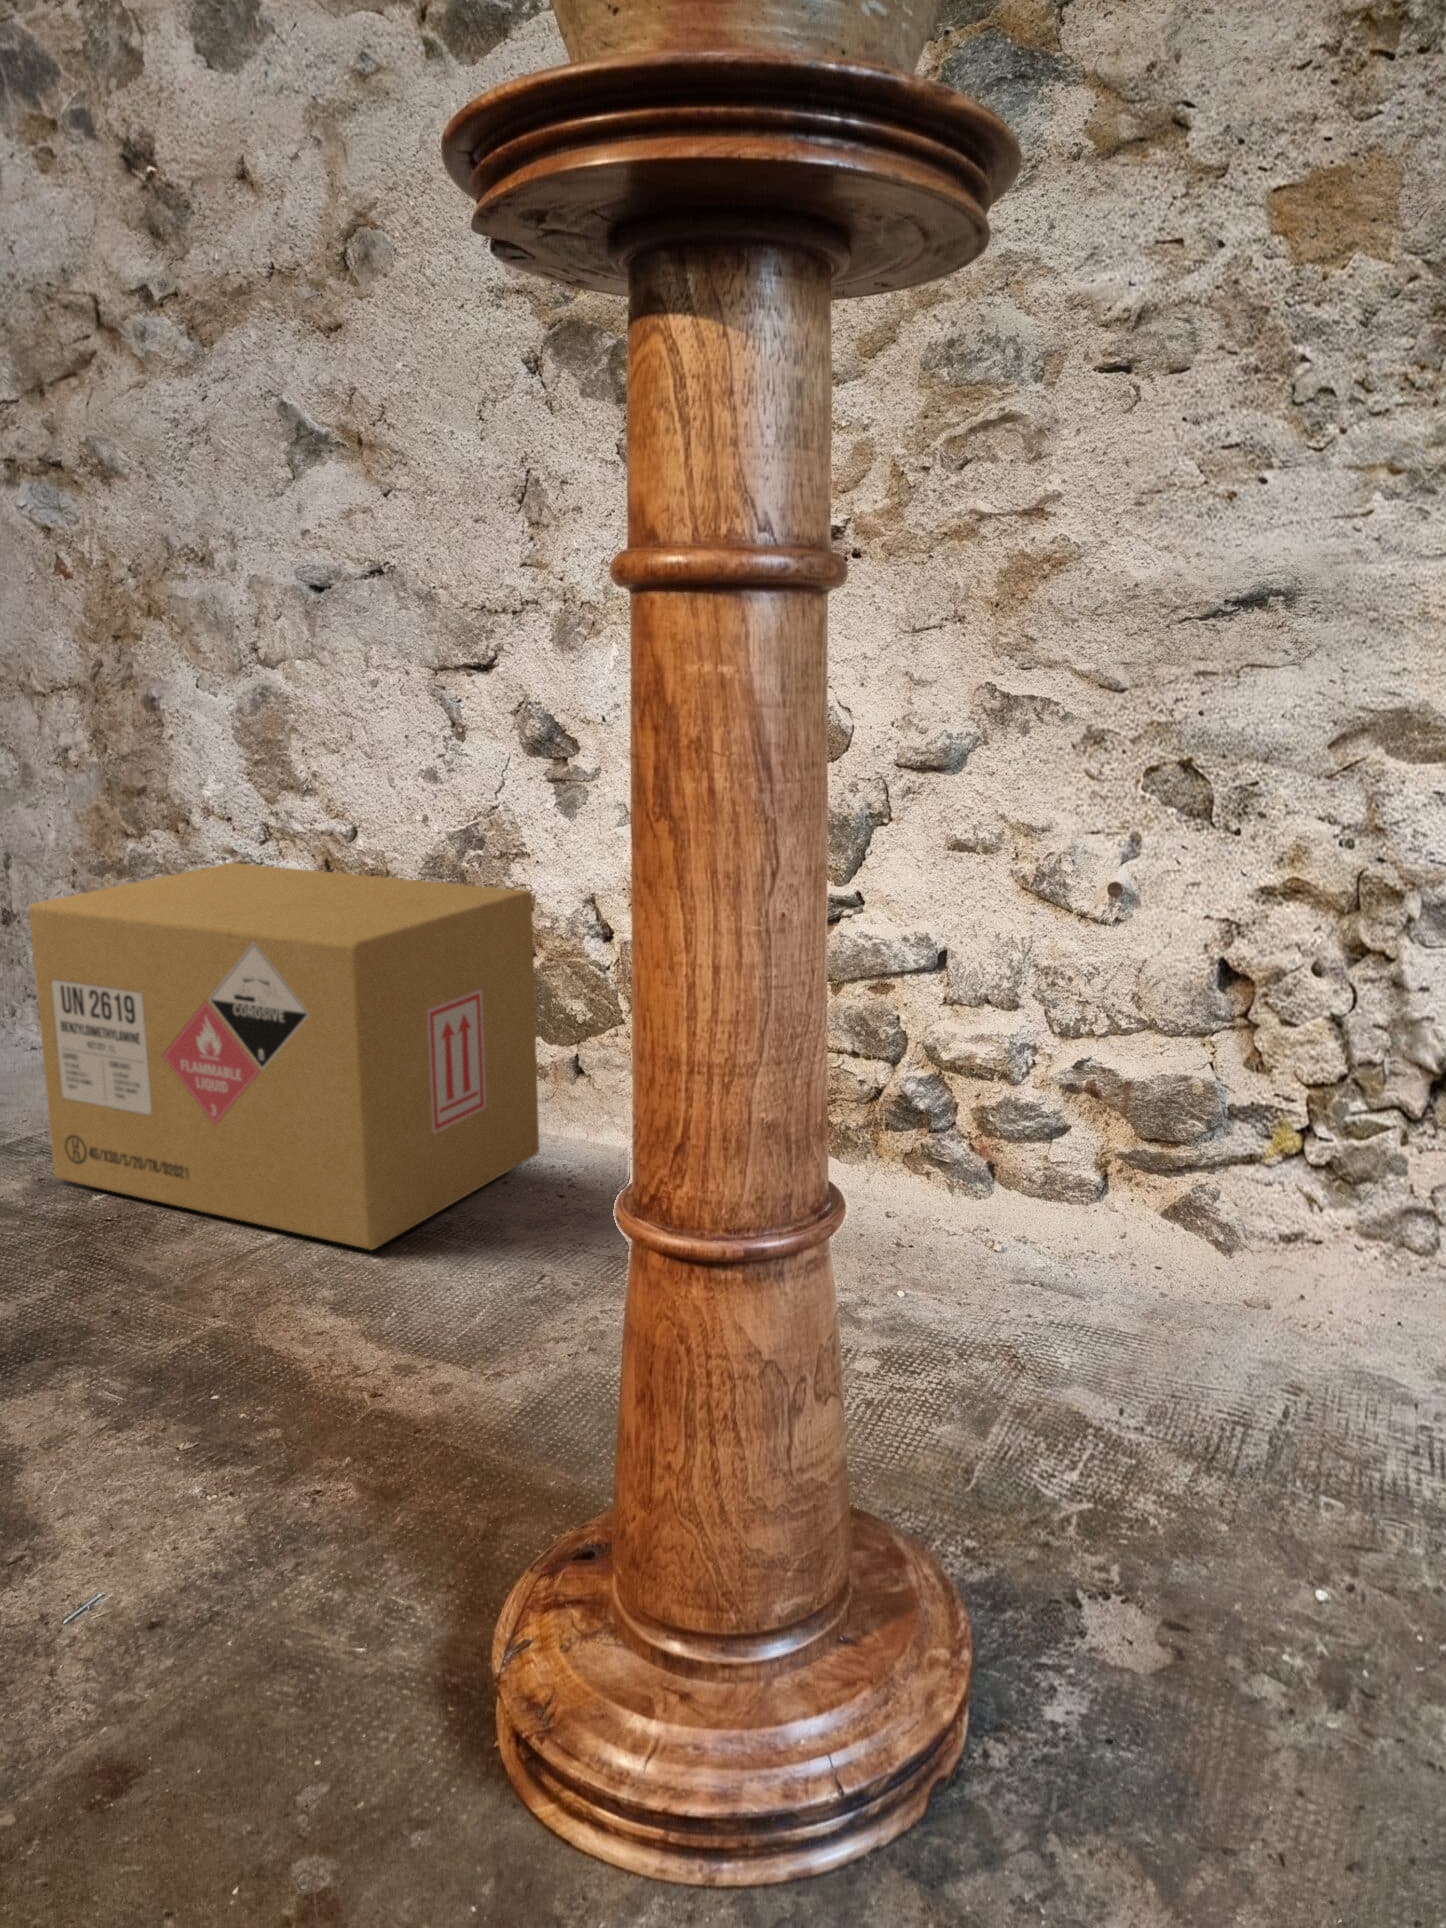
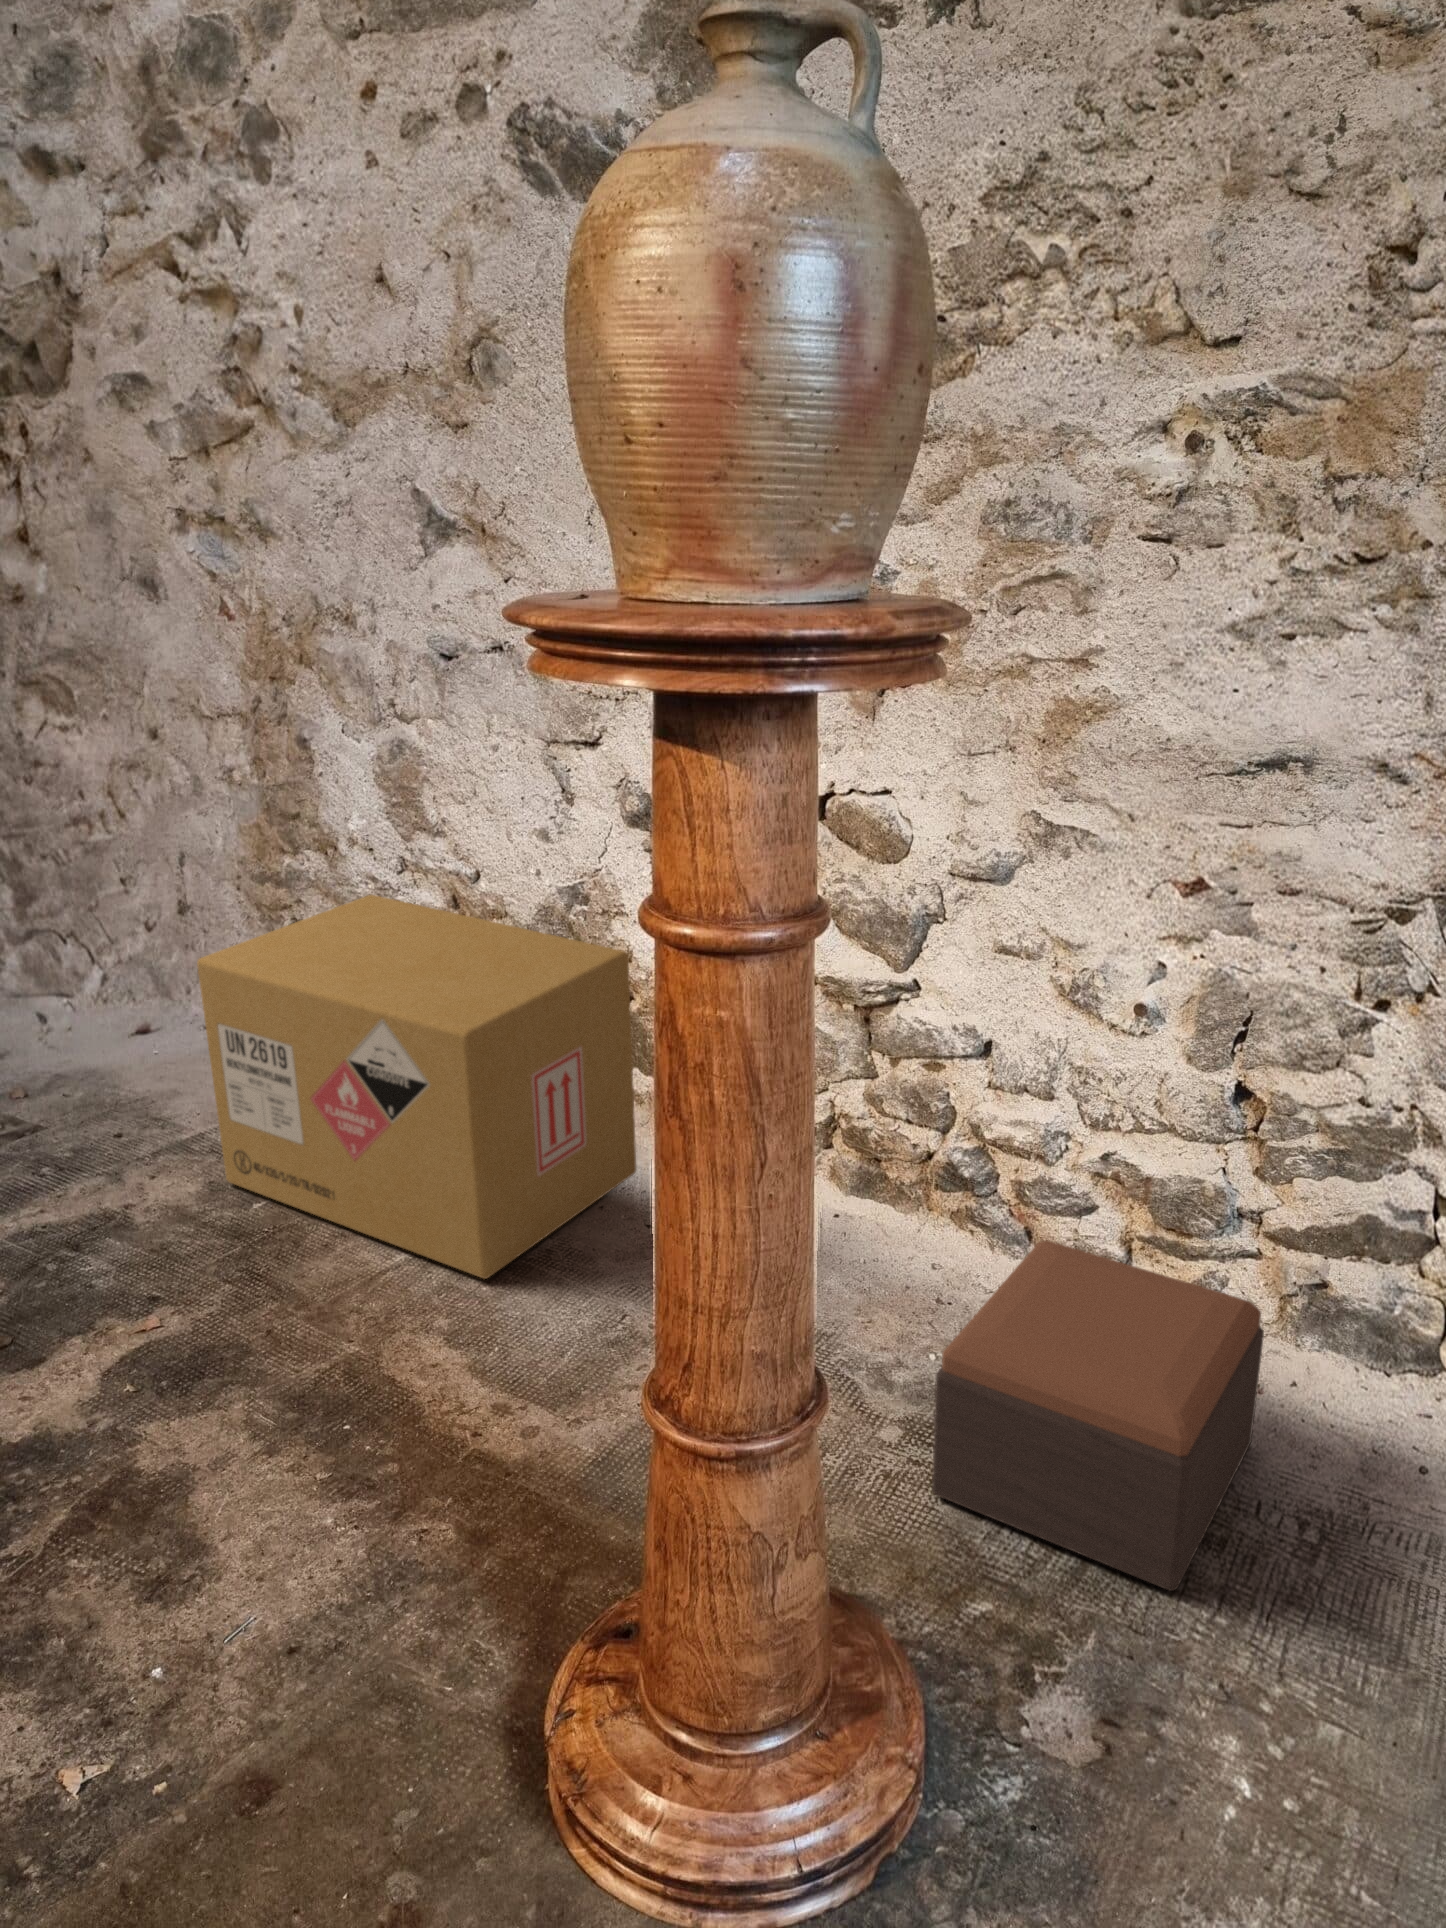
footstool: none [927,1138,1285,1491] -> present [932,1240,1264,1591]

